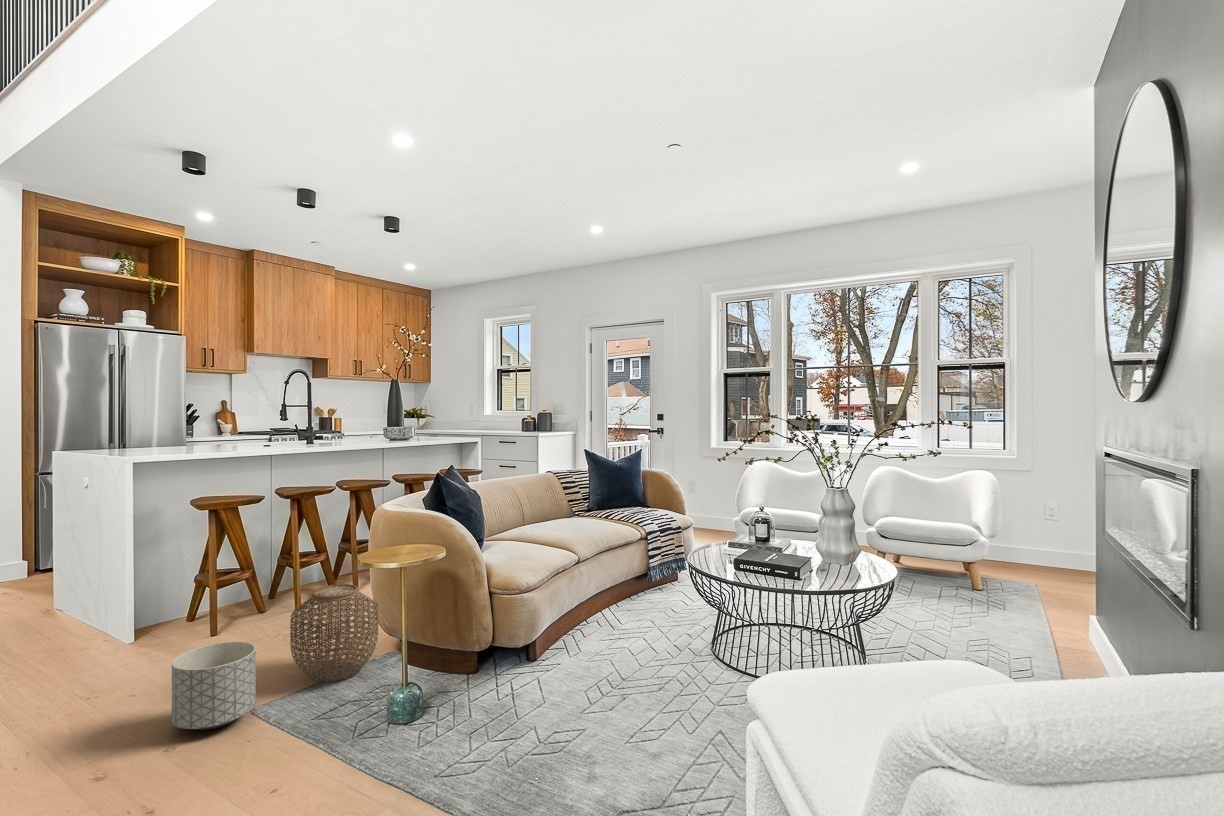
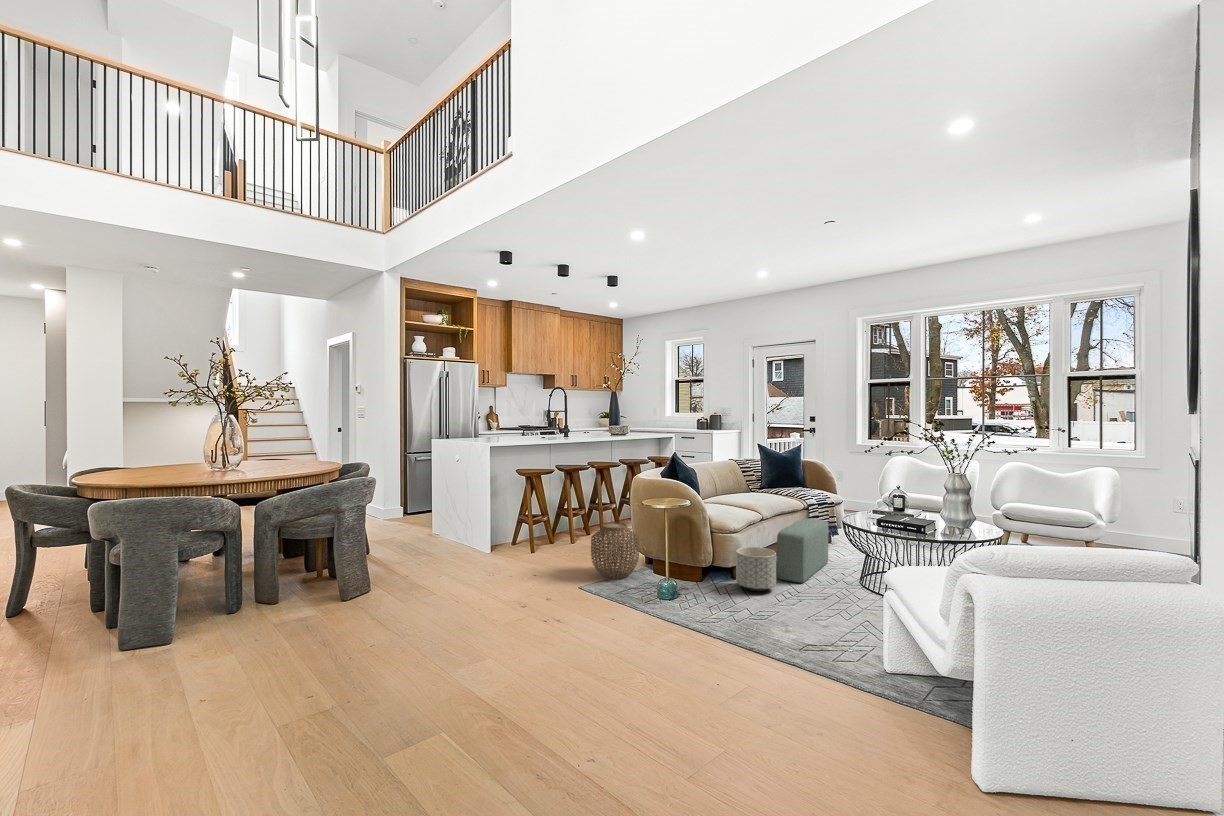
pouf: none [596,555,670,658] -> present [777,519,828,583]
planter: present [172,642,256,730] -> present [736,547,776,591]

